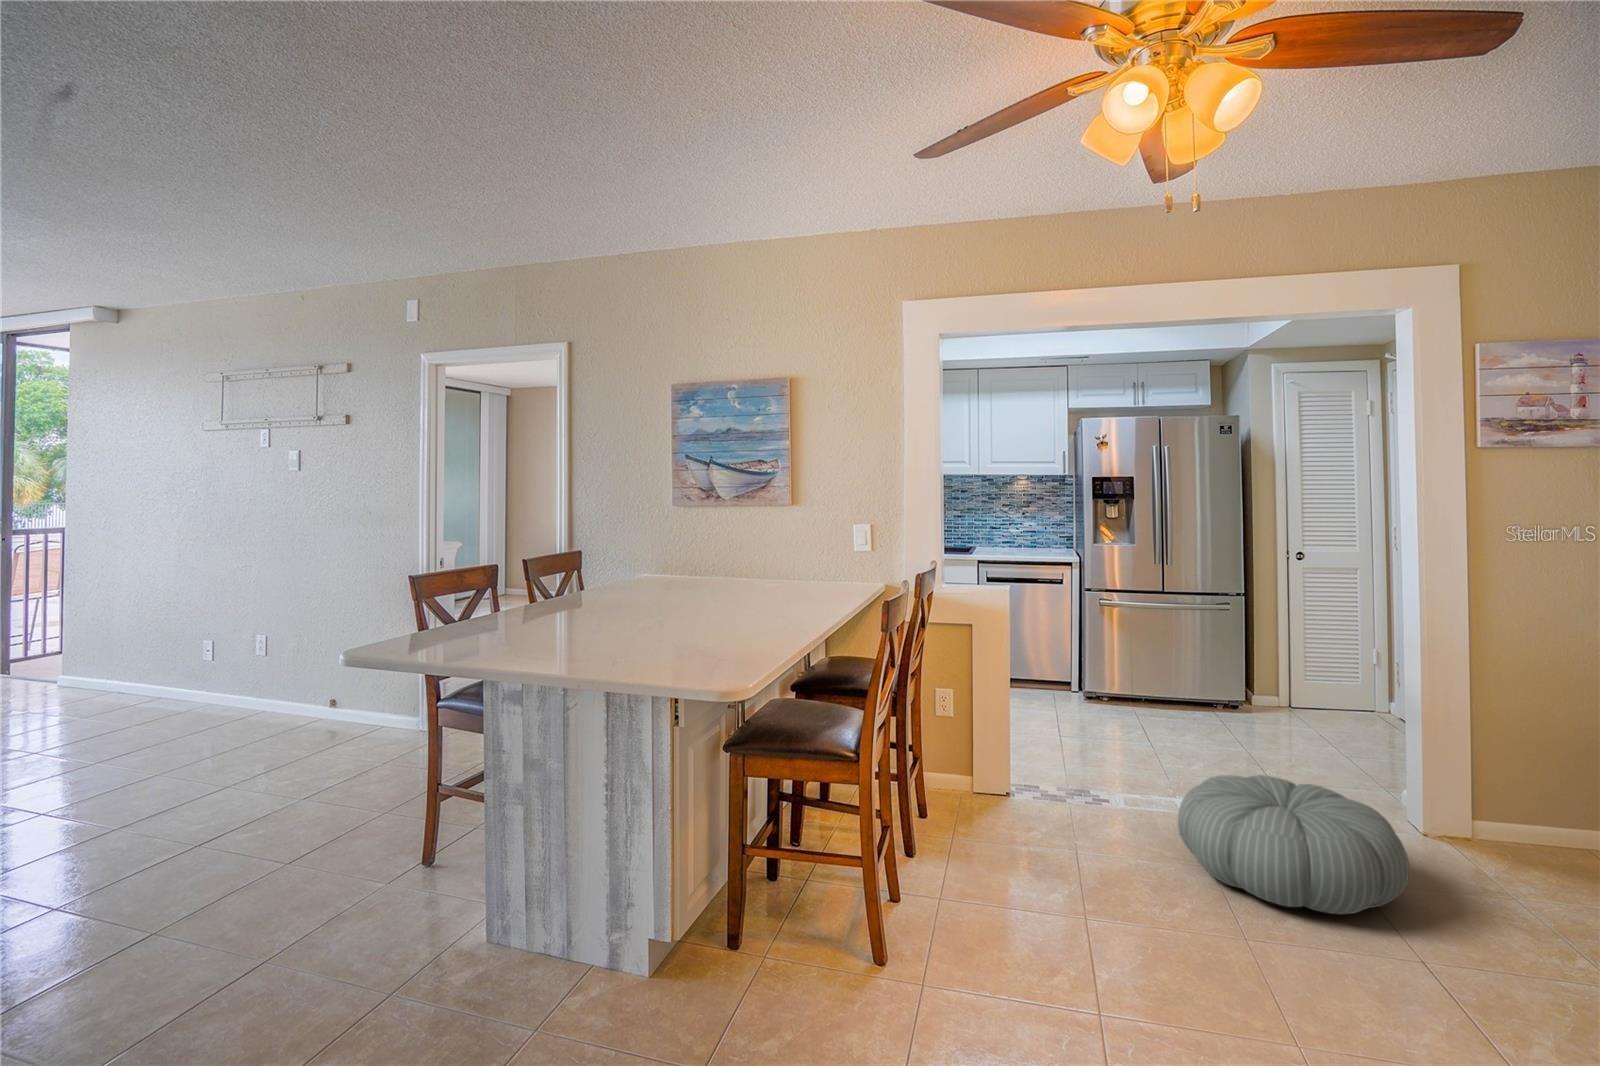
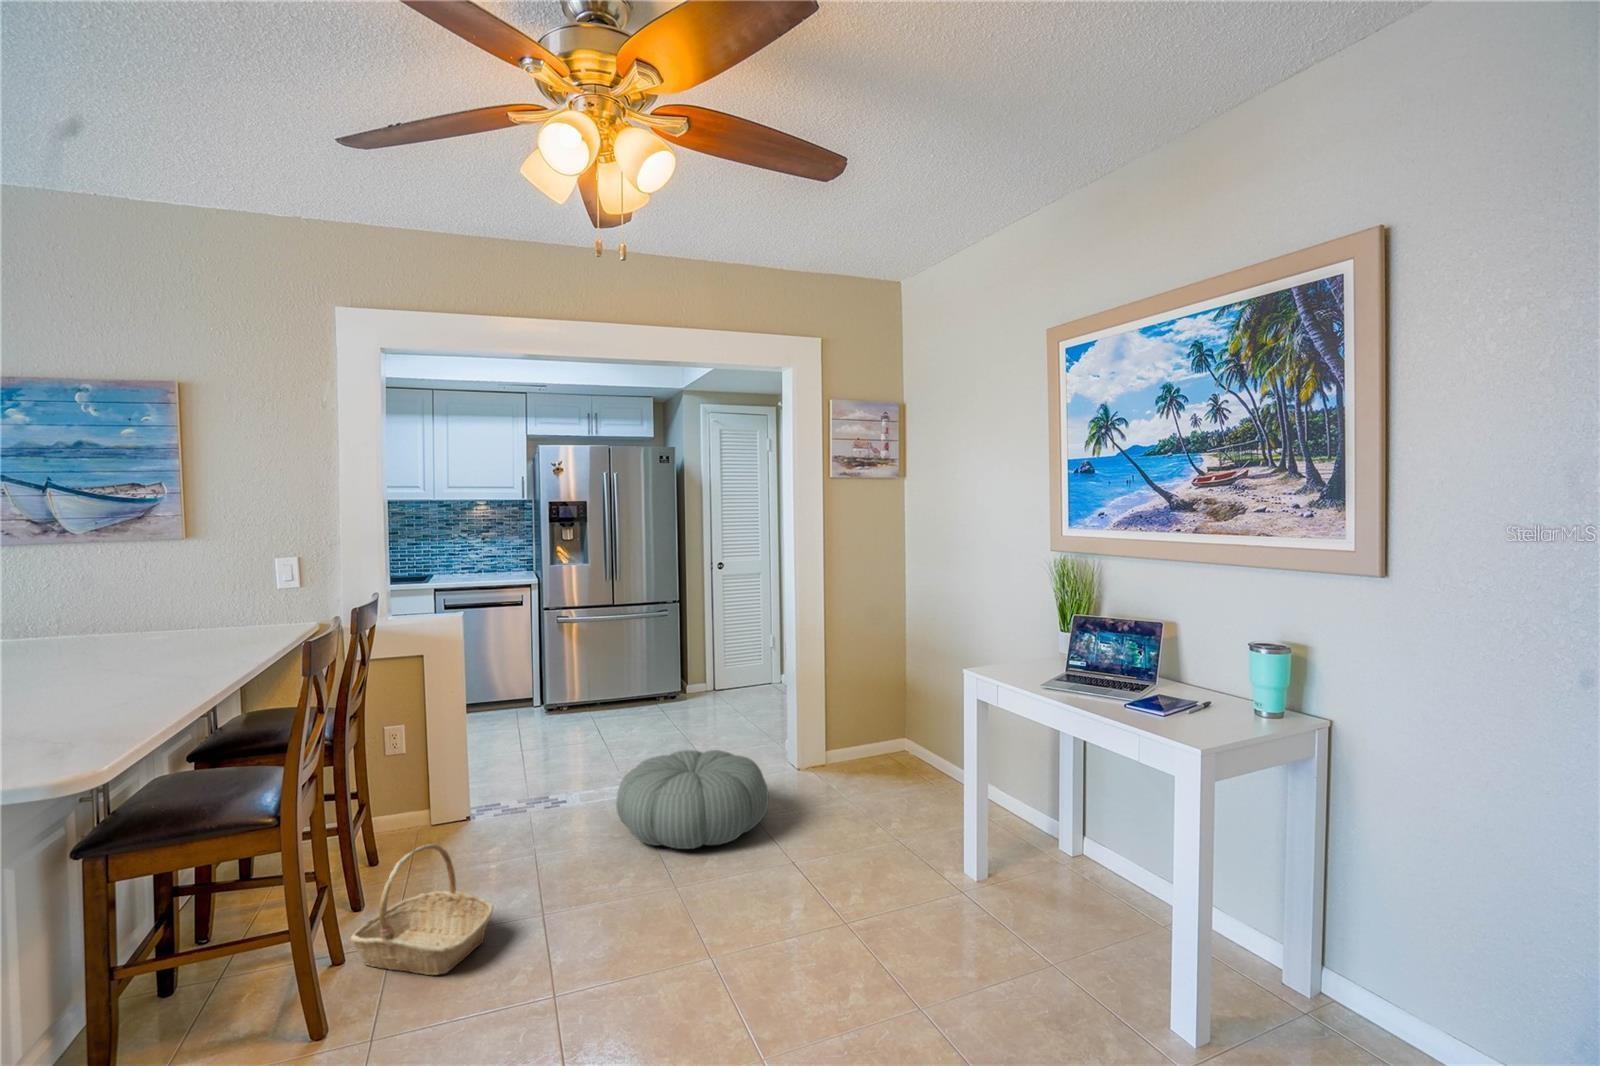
basket: none [908,817,1043,960] -> present [351,844,494,975]

